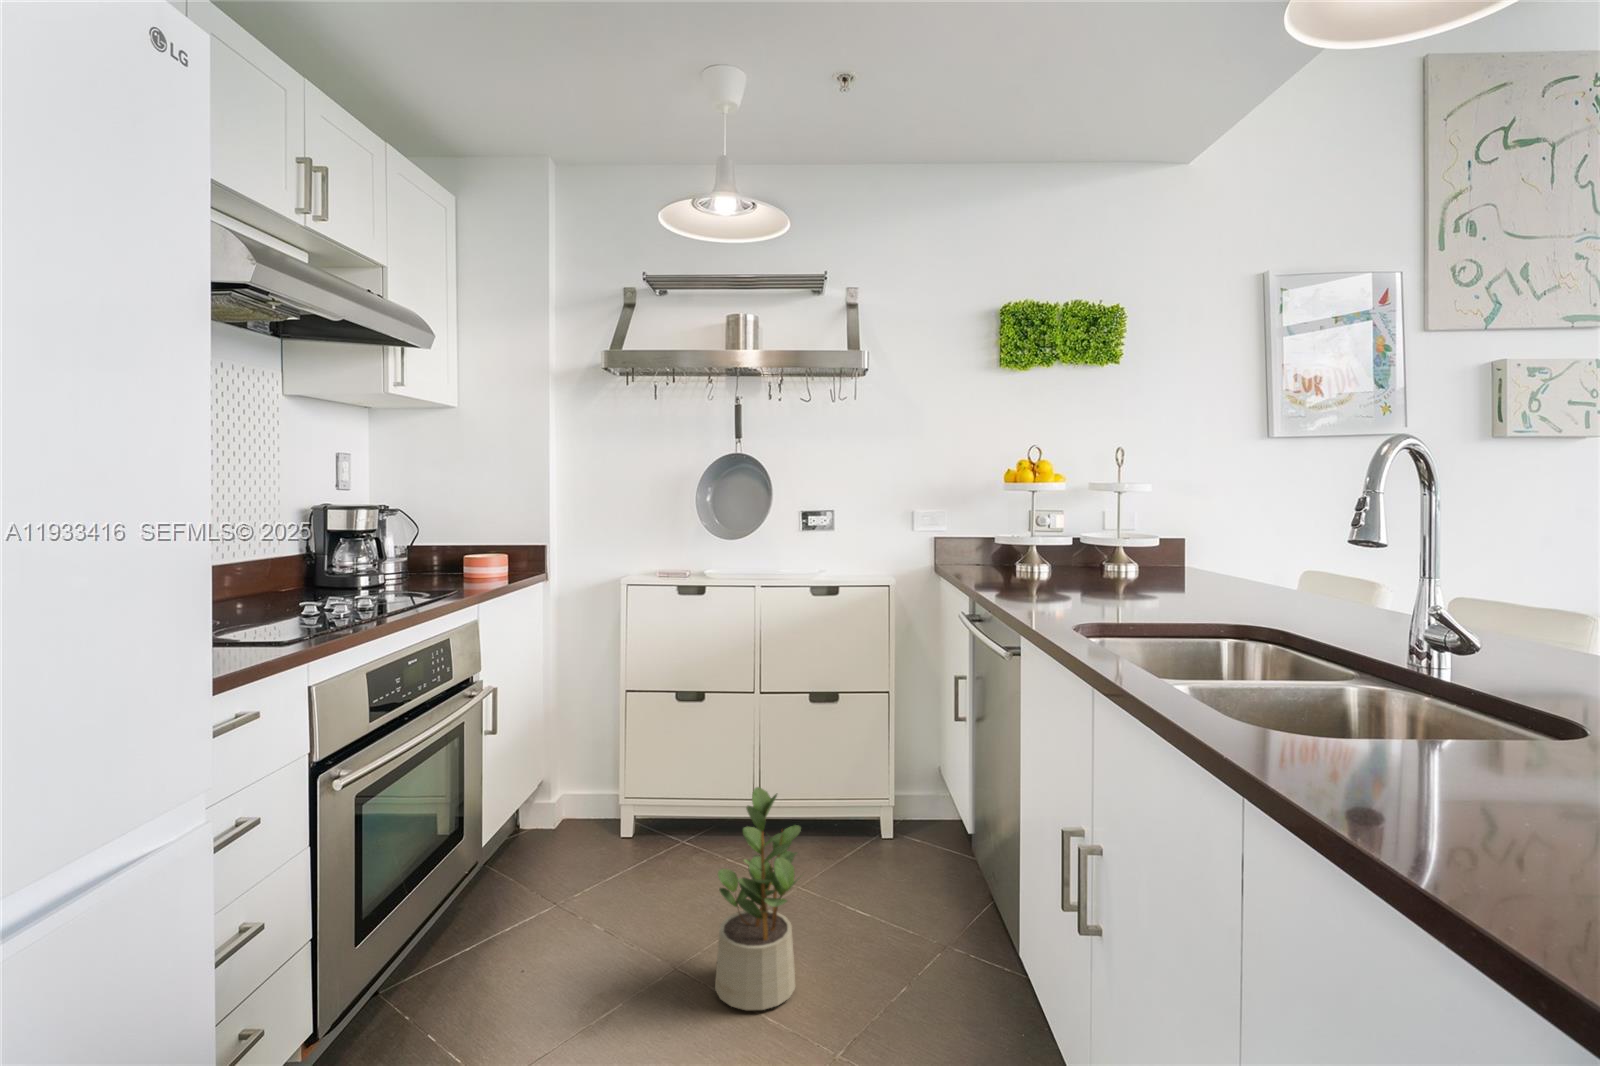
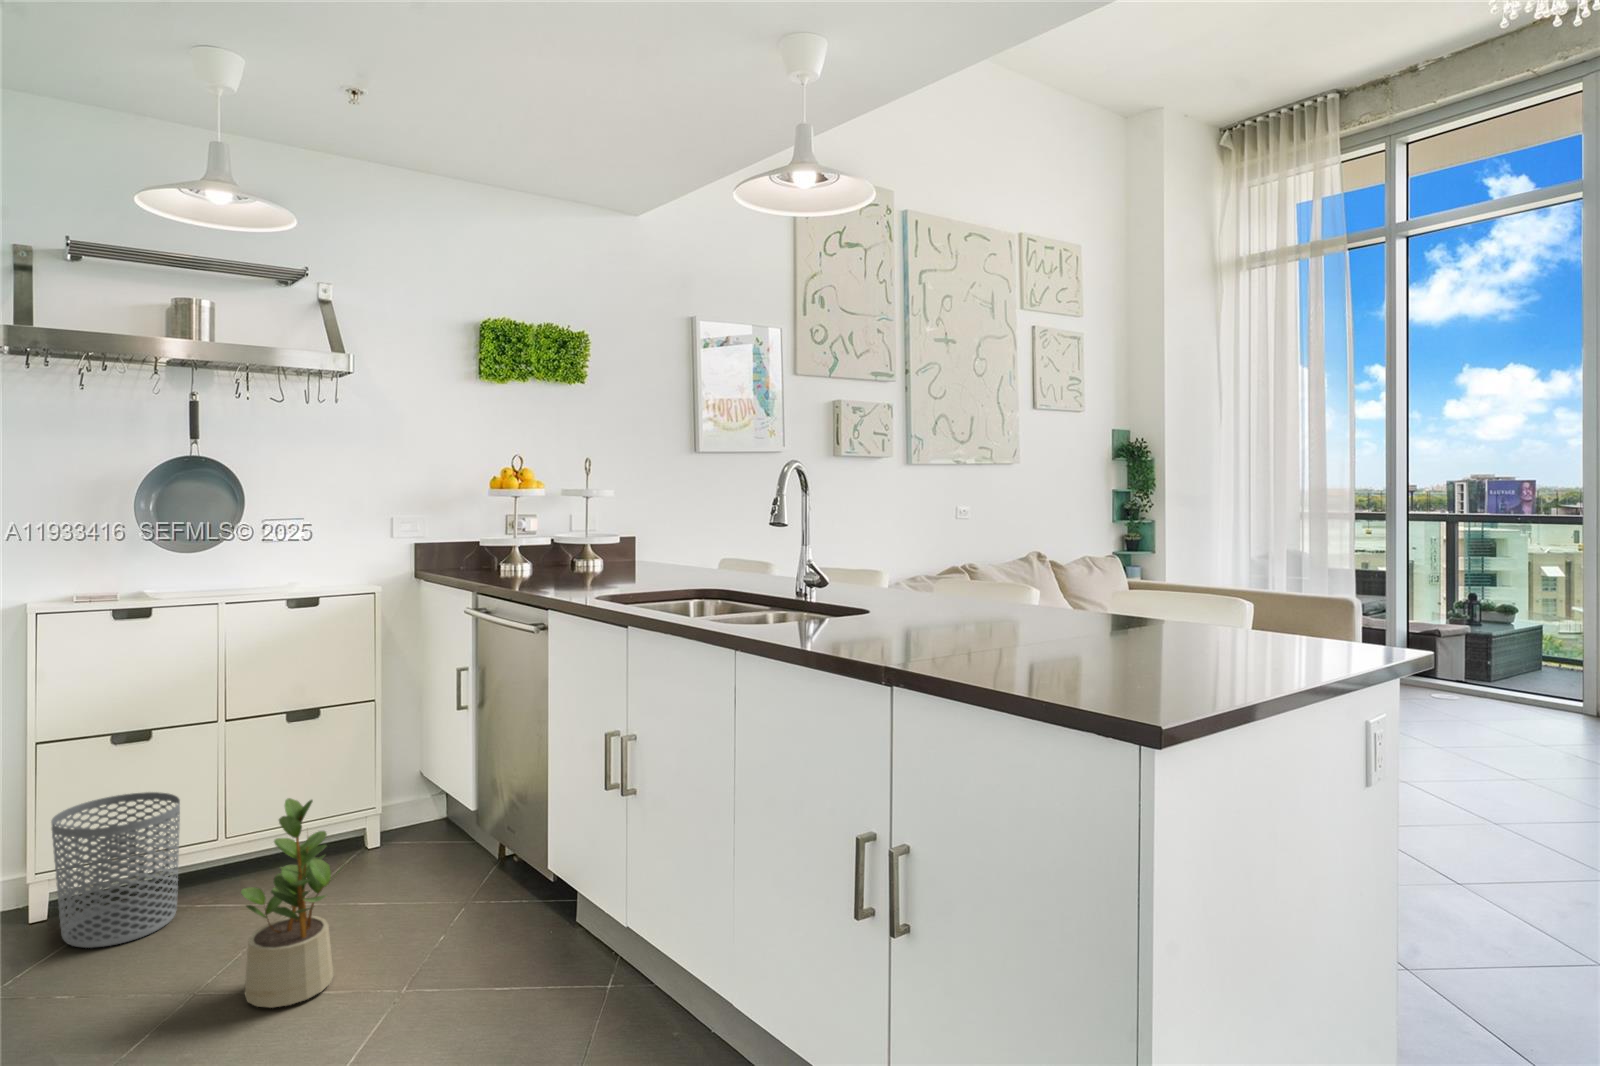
waste bin: none [622,746,713,881] -> present [51,792,180,948]

